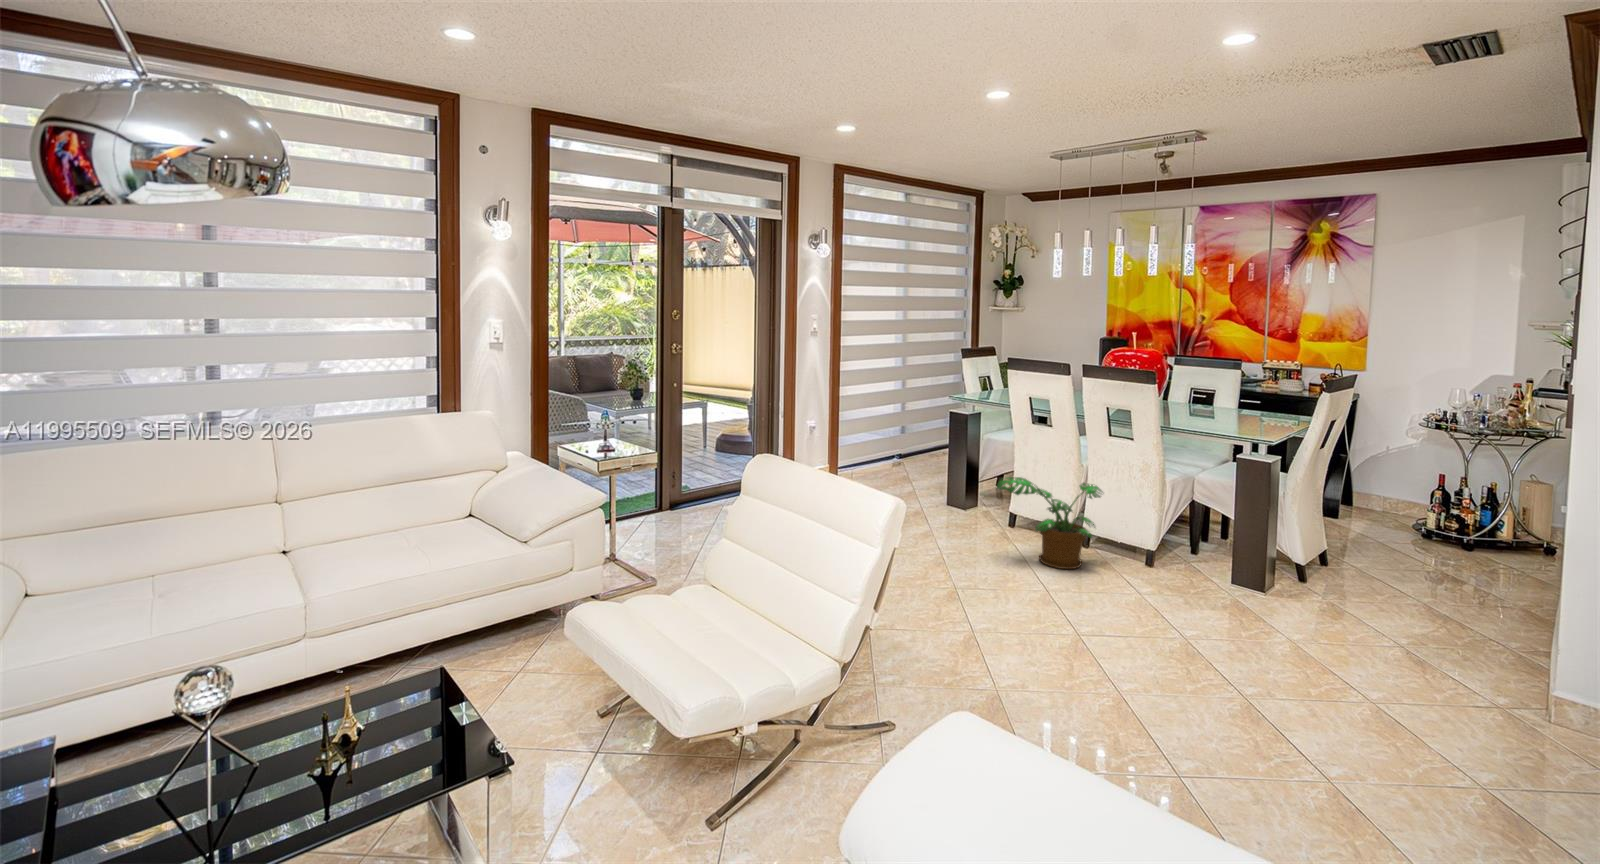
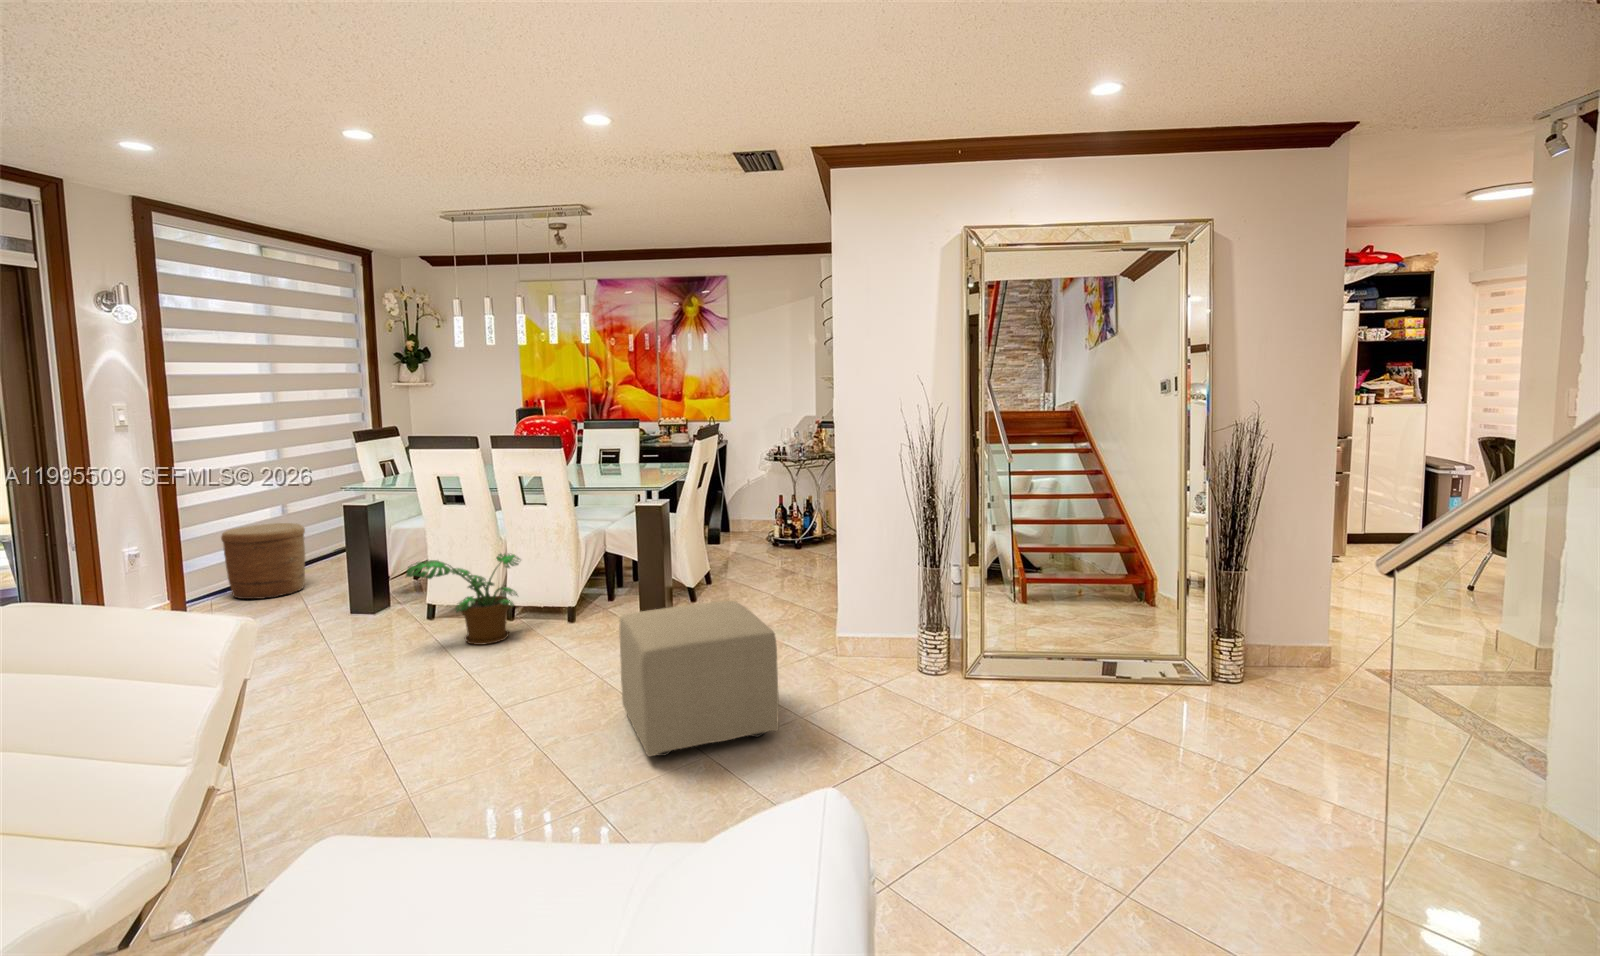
woven basket: none [857,420,914,481] -> present [221,523,305,599]
ottoman: none [1222,589,1503,814] -> present [619,601,779,756]

